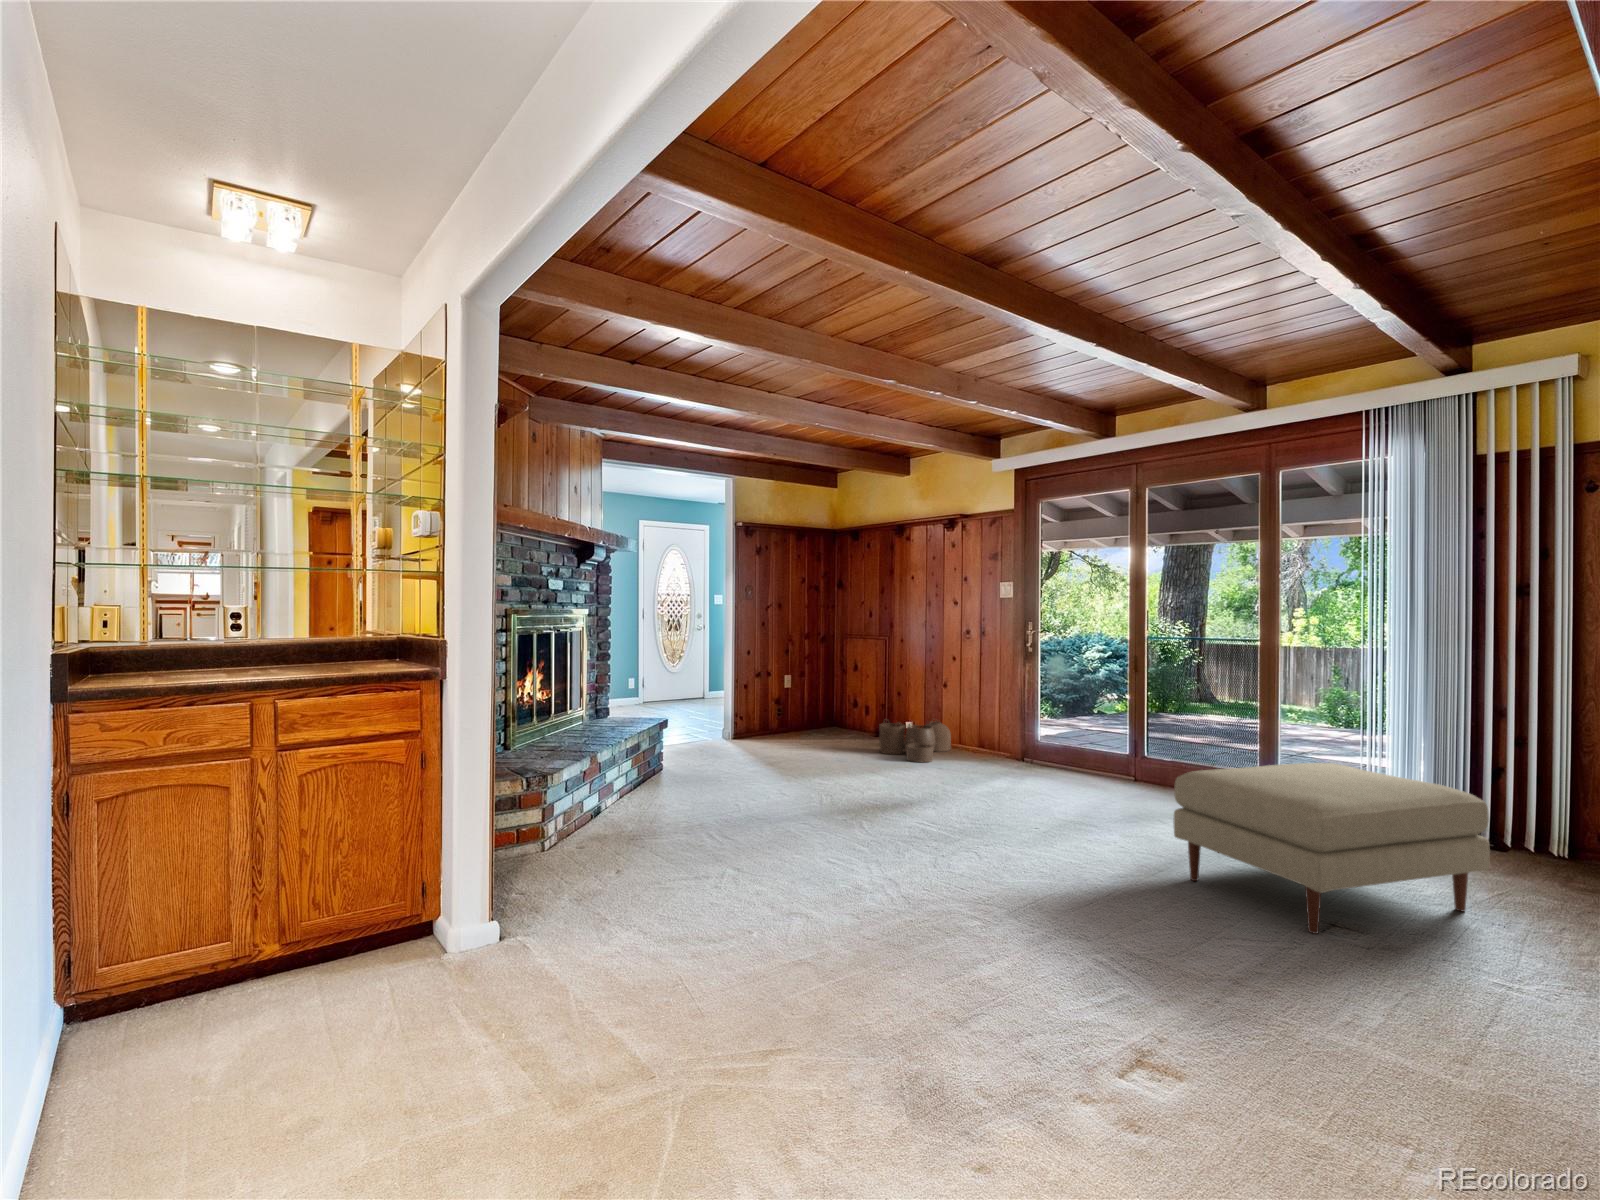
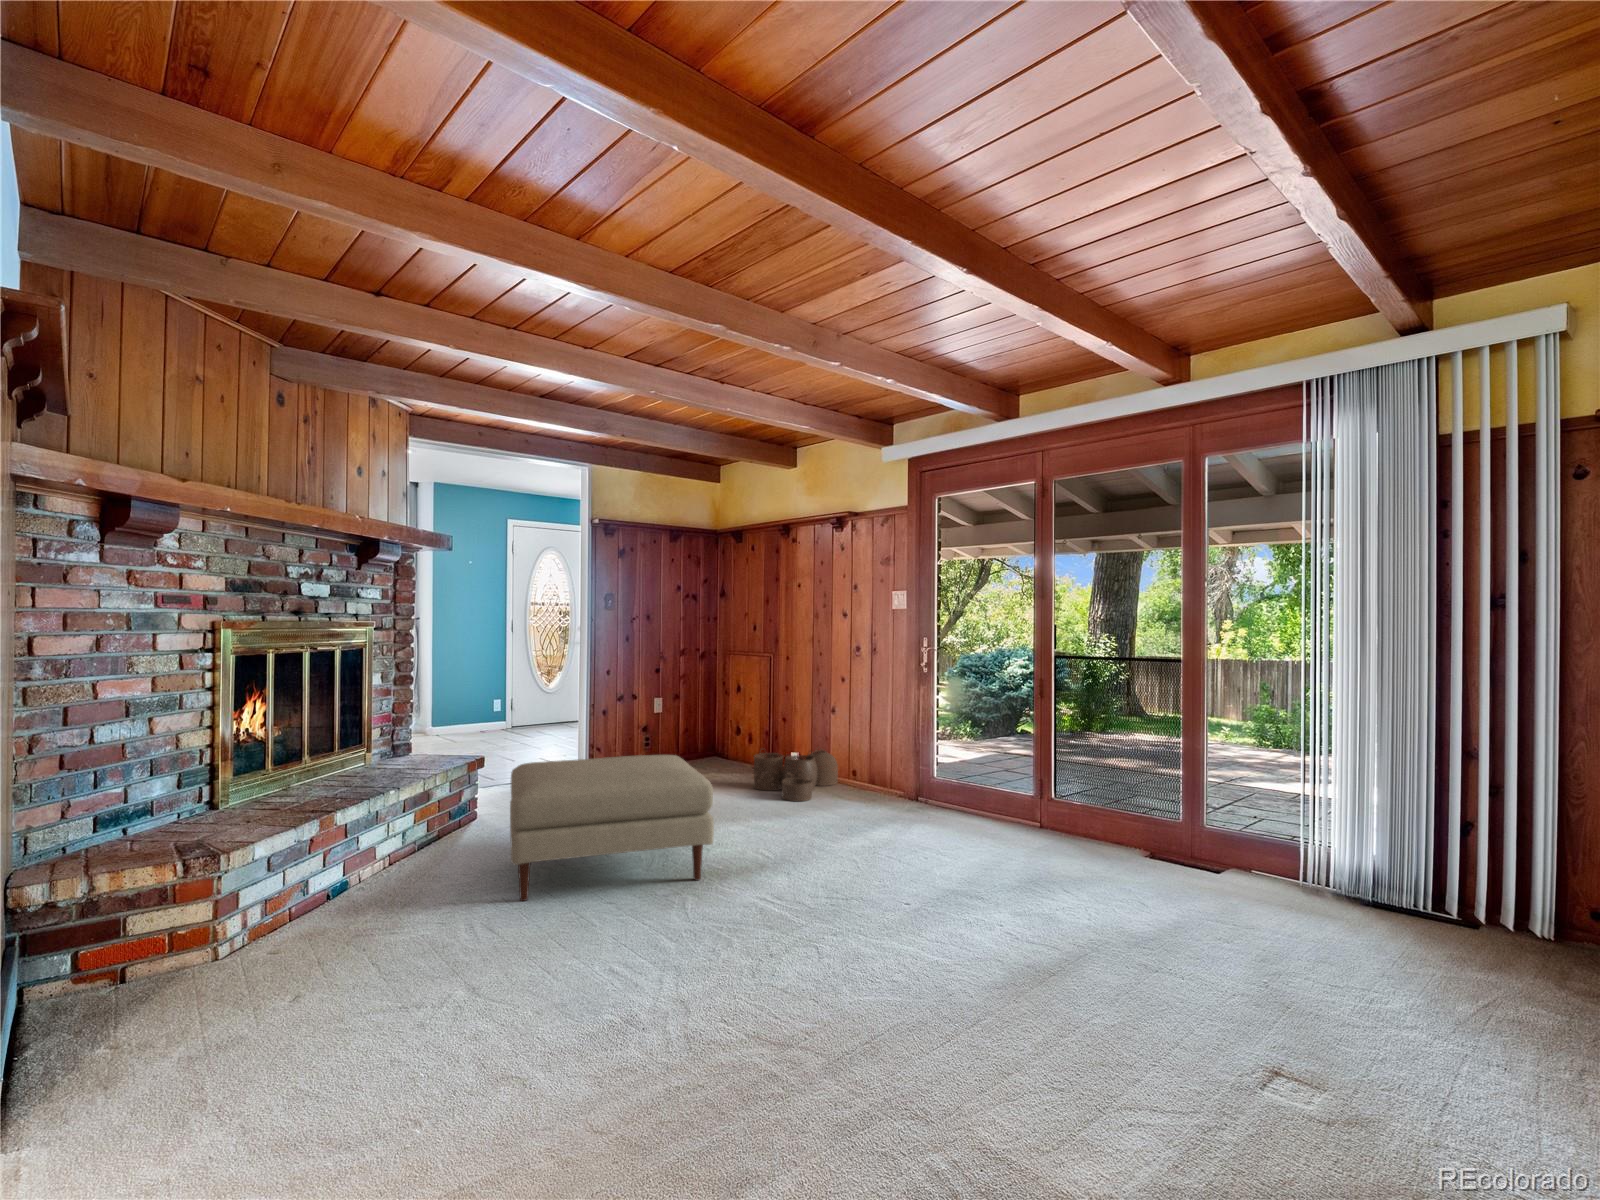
ottoman: present [1174,763,1490,934] -> present [510,755,714,901]

